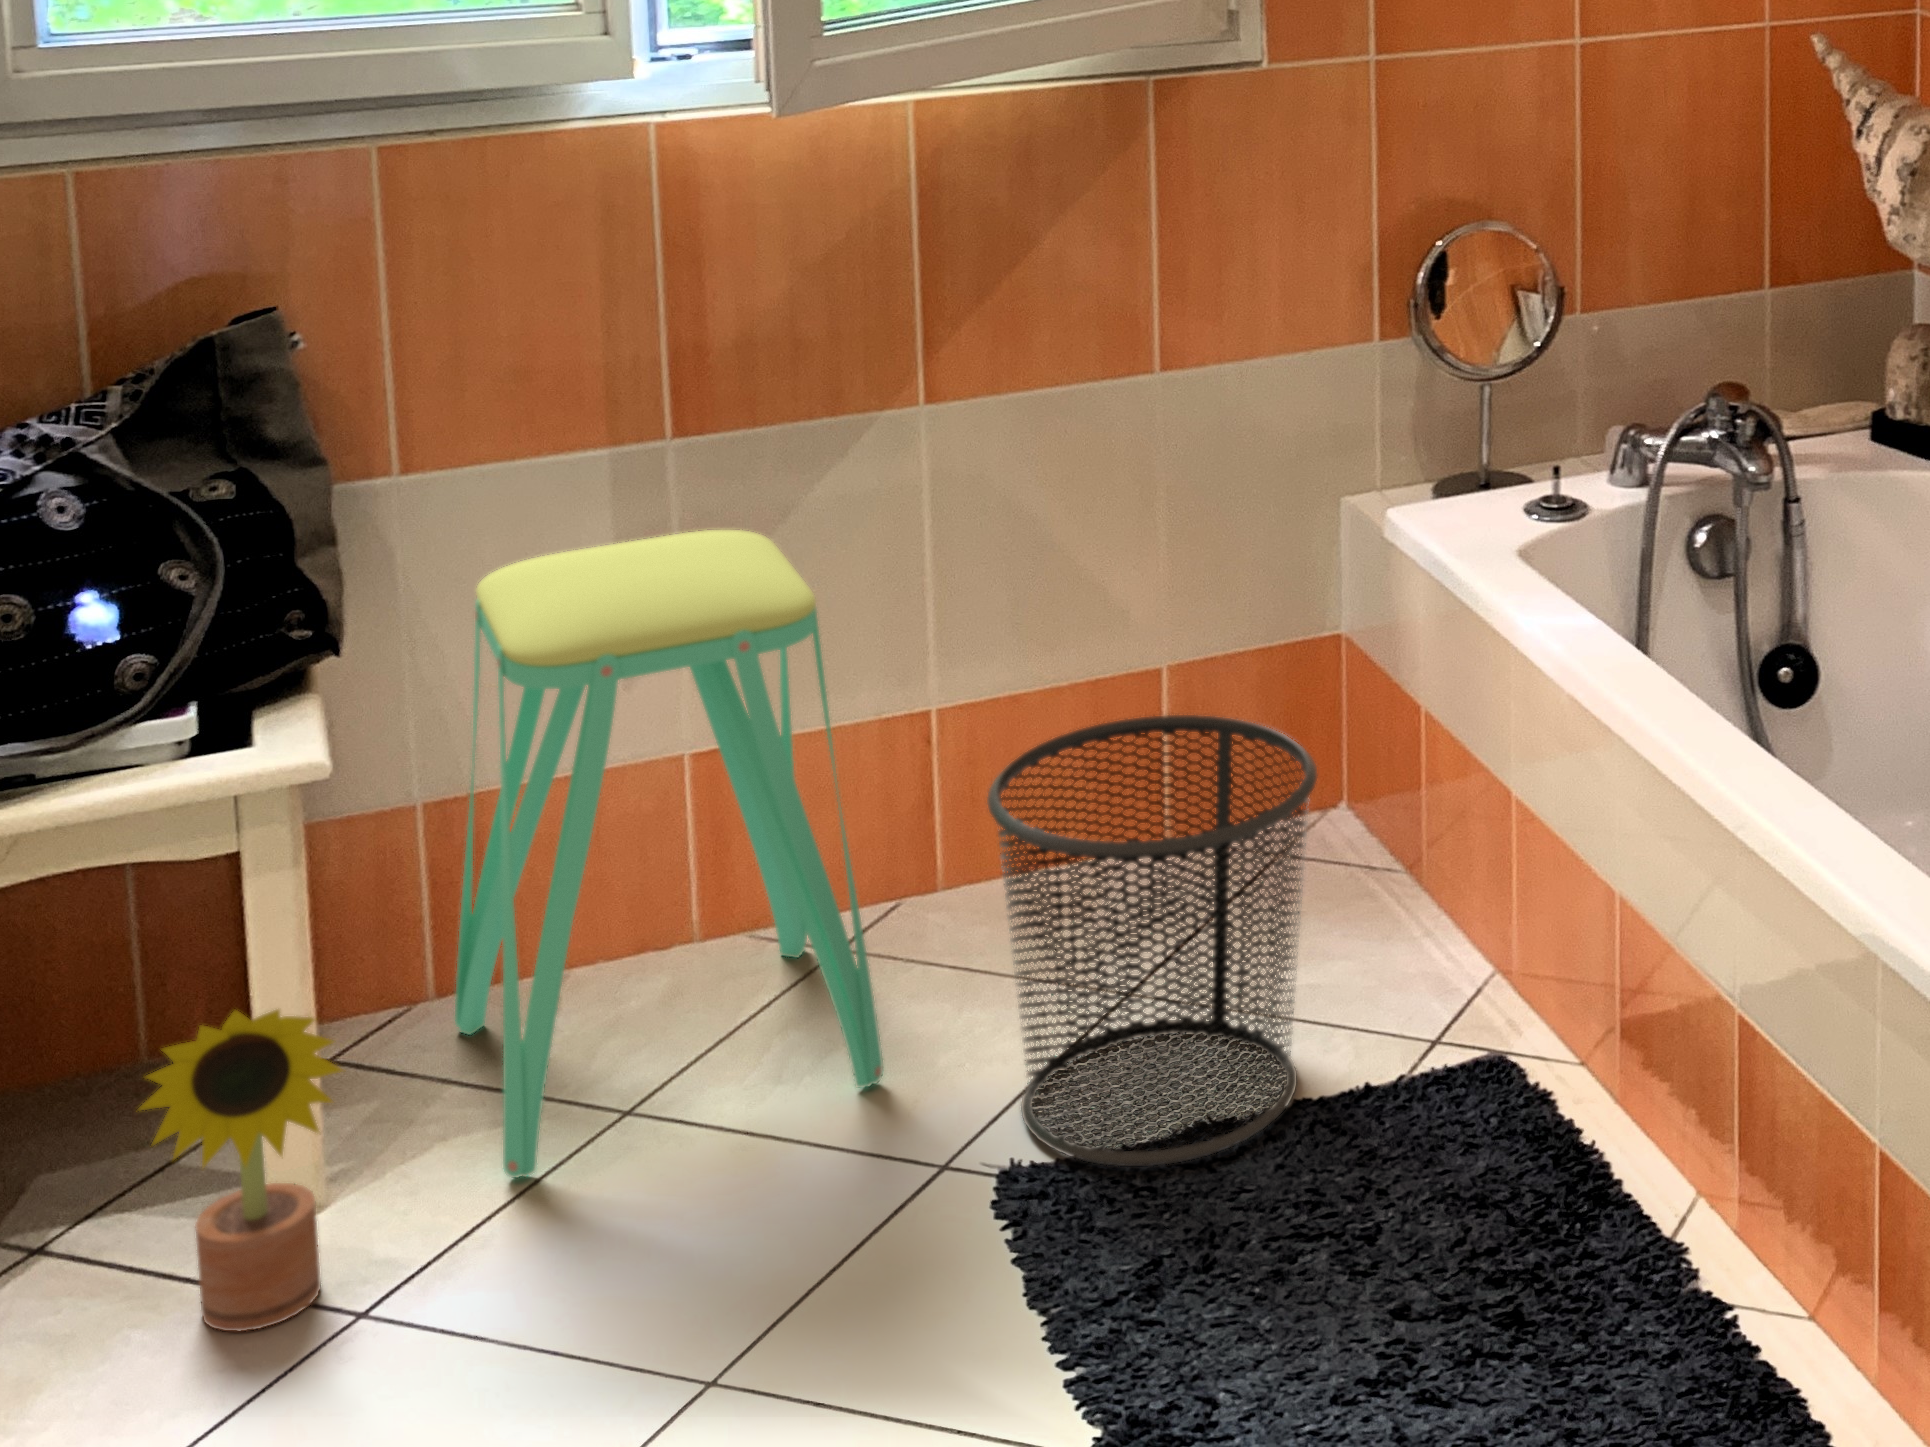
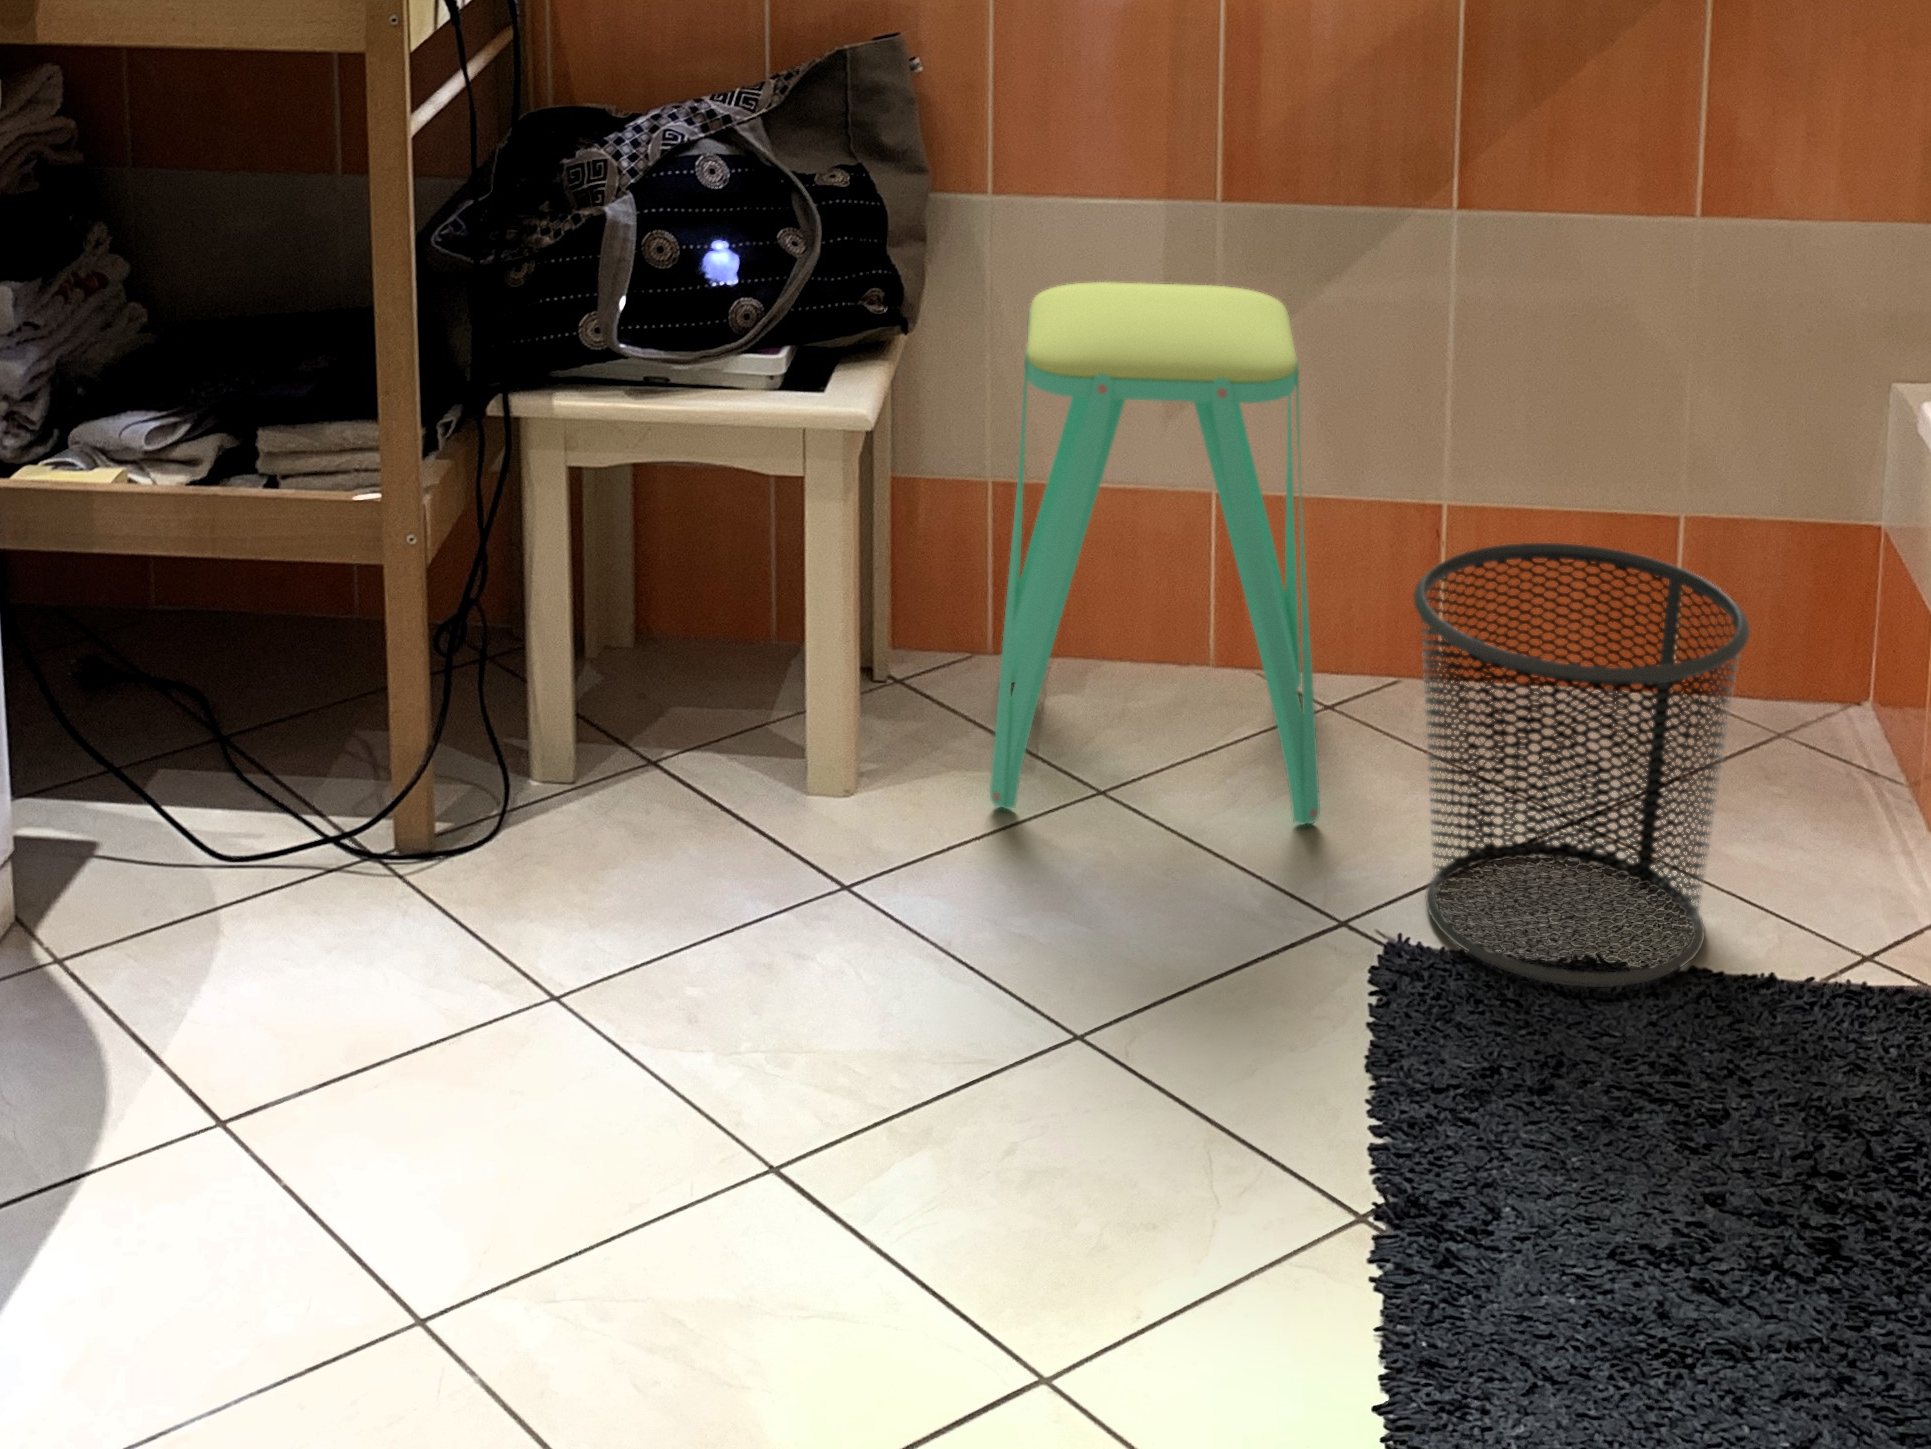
decorative plant: present [139,1010,342,1331] -> none [697,595,846,861]

